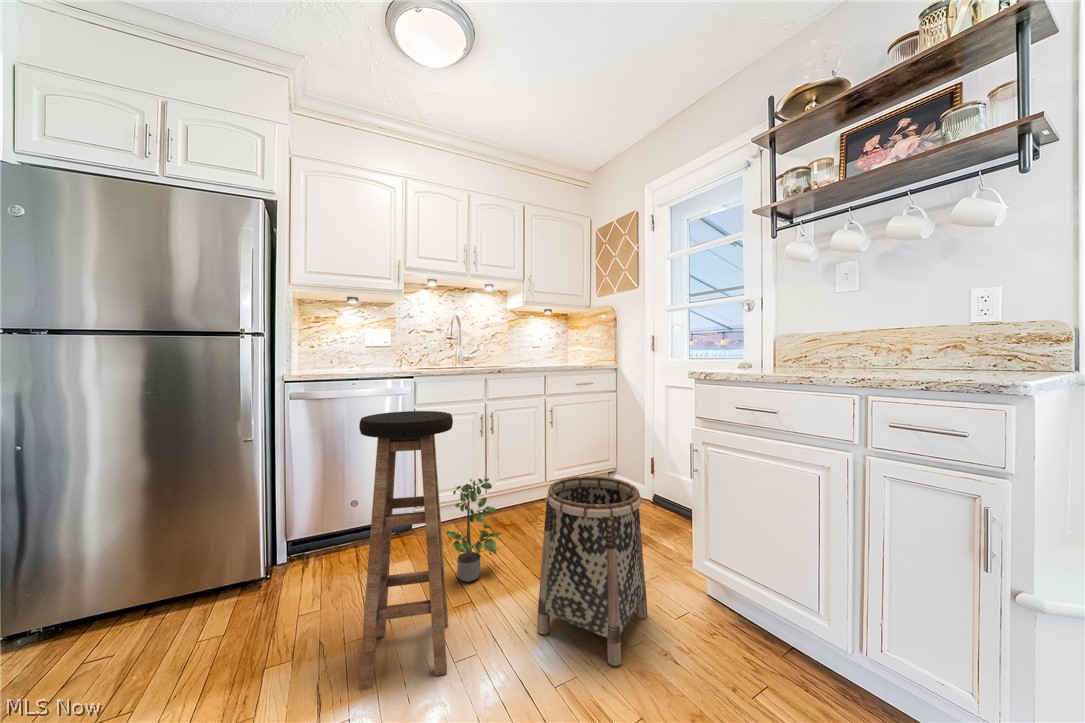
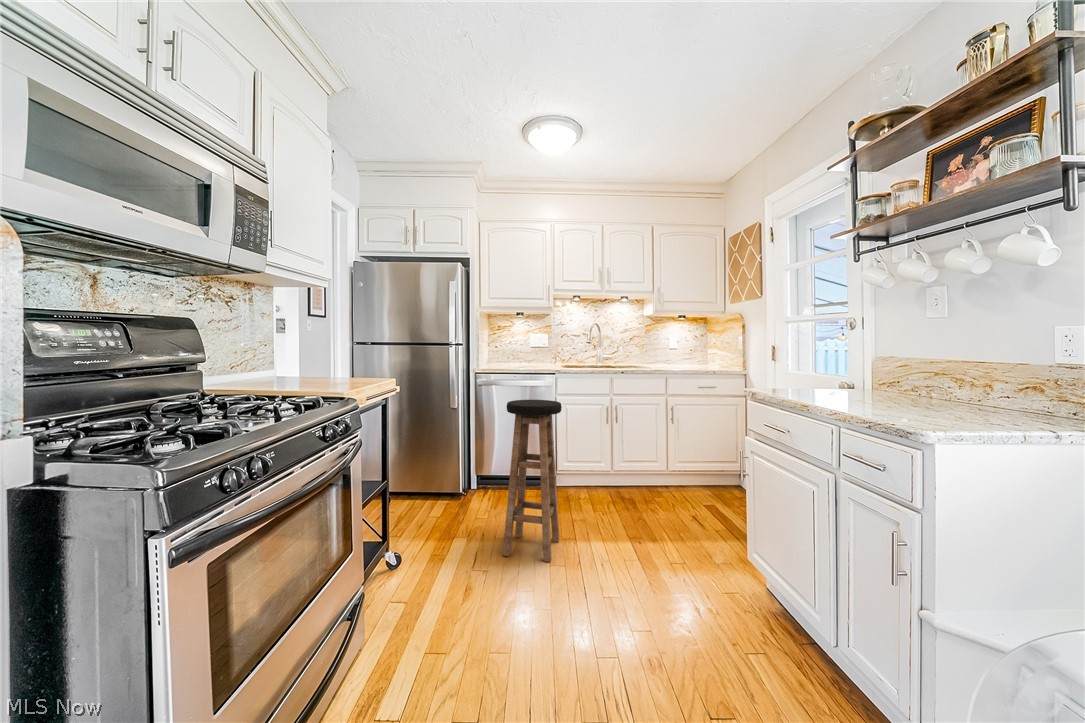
basket: present [537,476,647,666] -> none [614,458,702,587]
potted plant: present [446,478,501,582] -> none [566,450,609,523]

